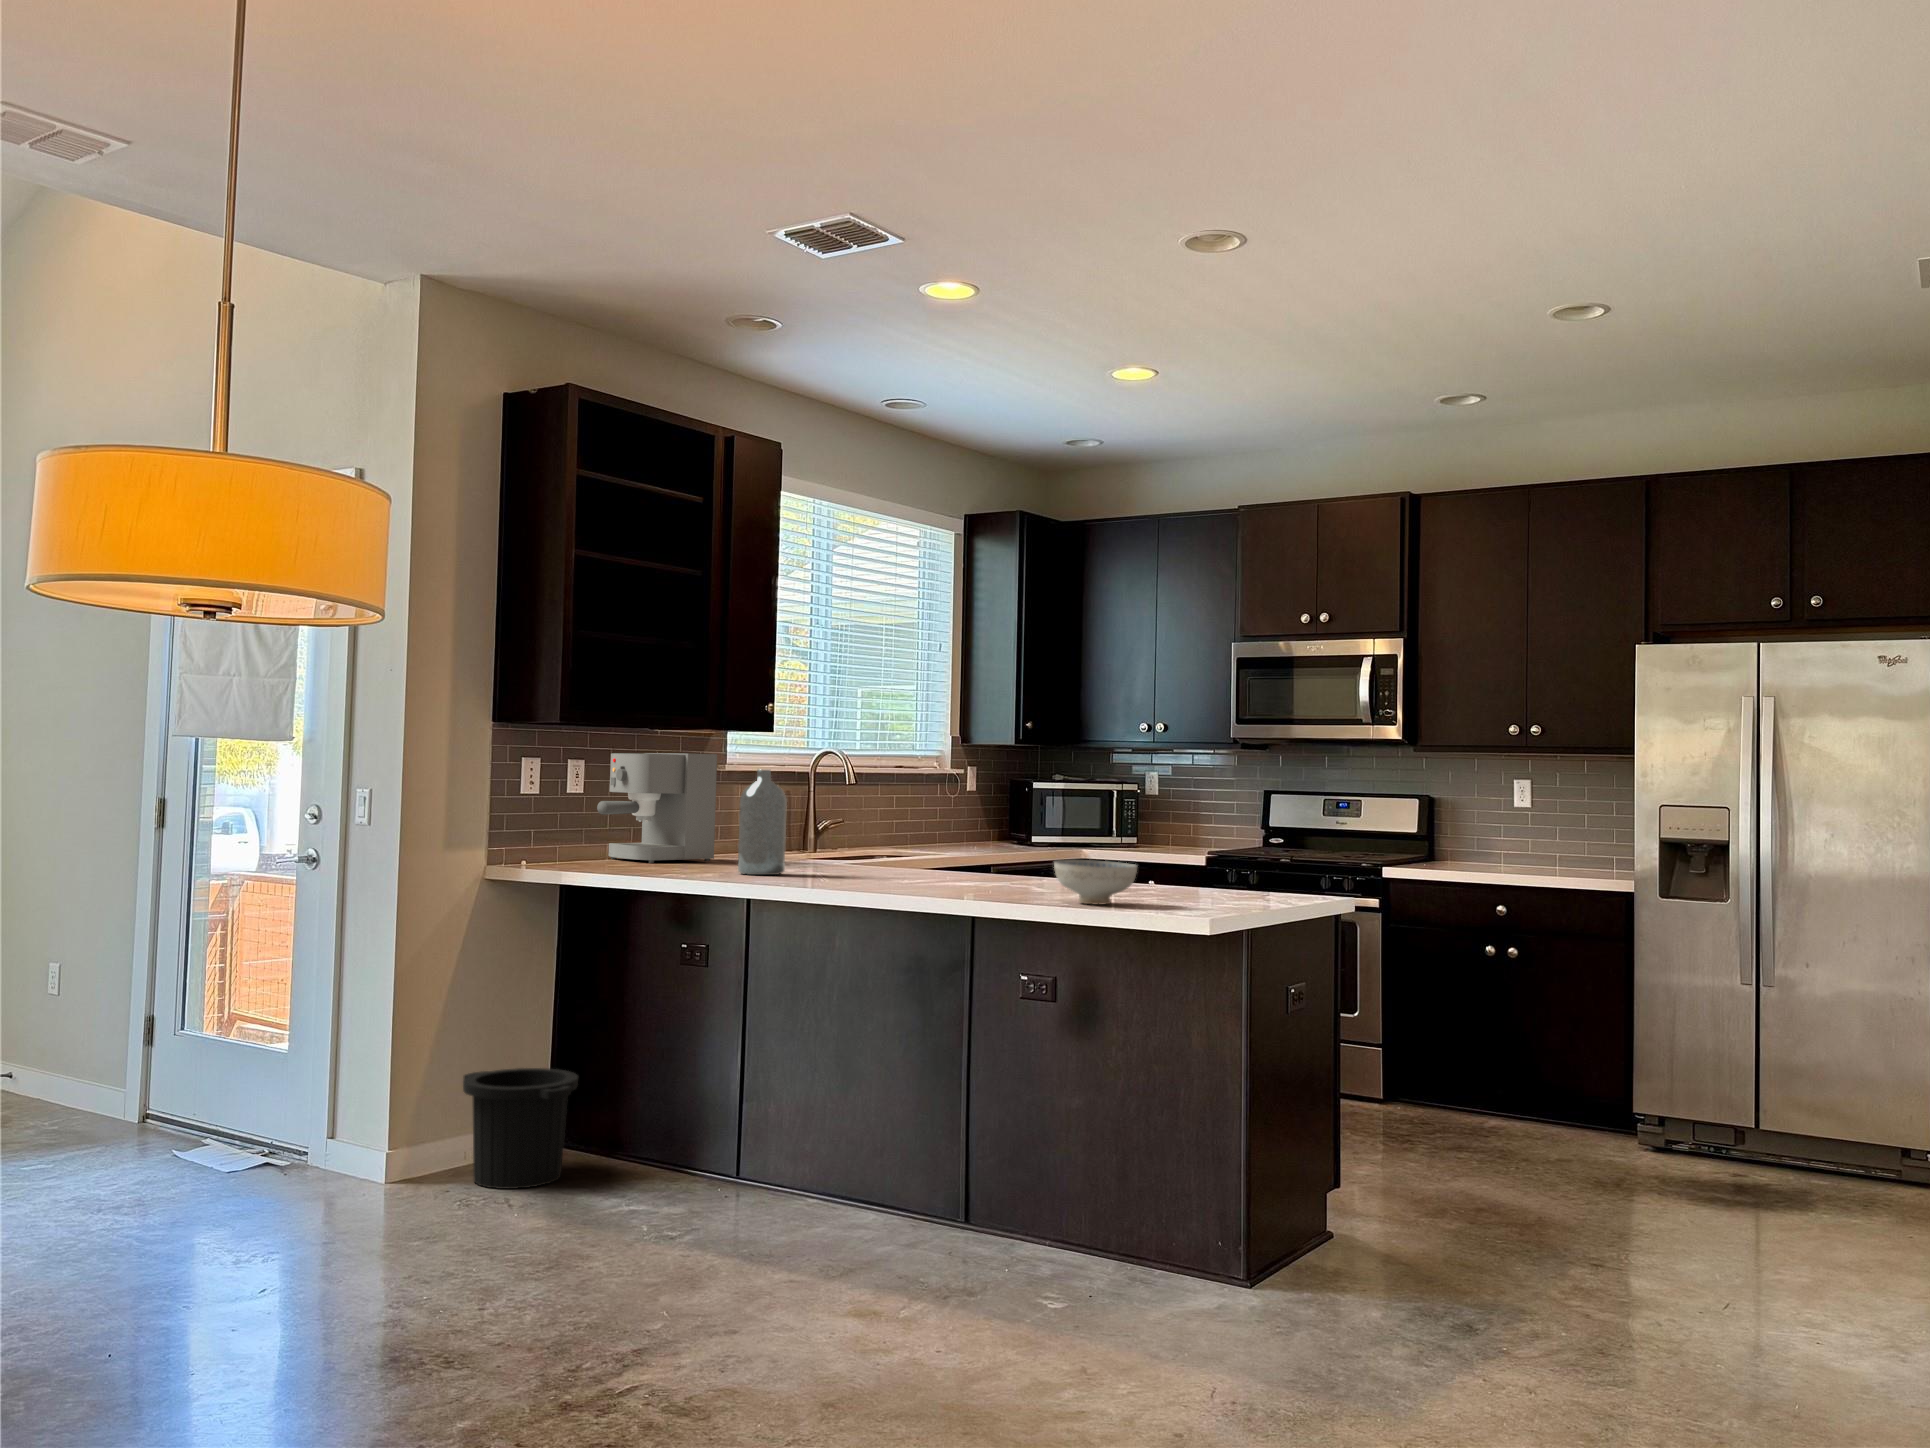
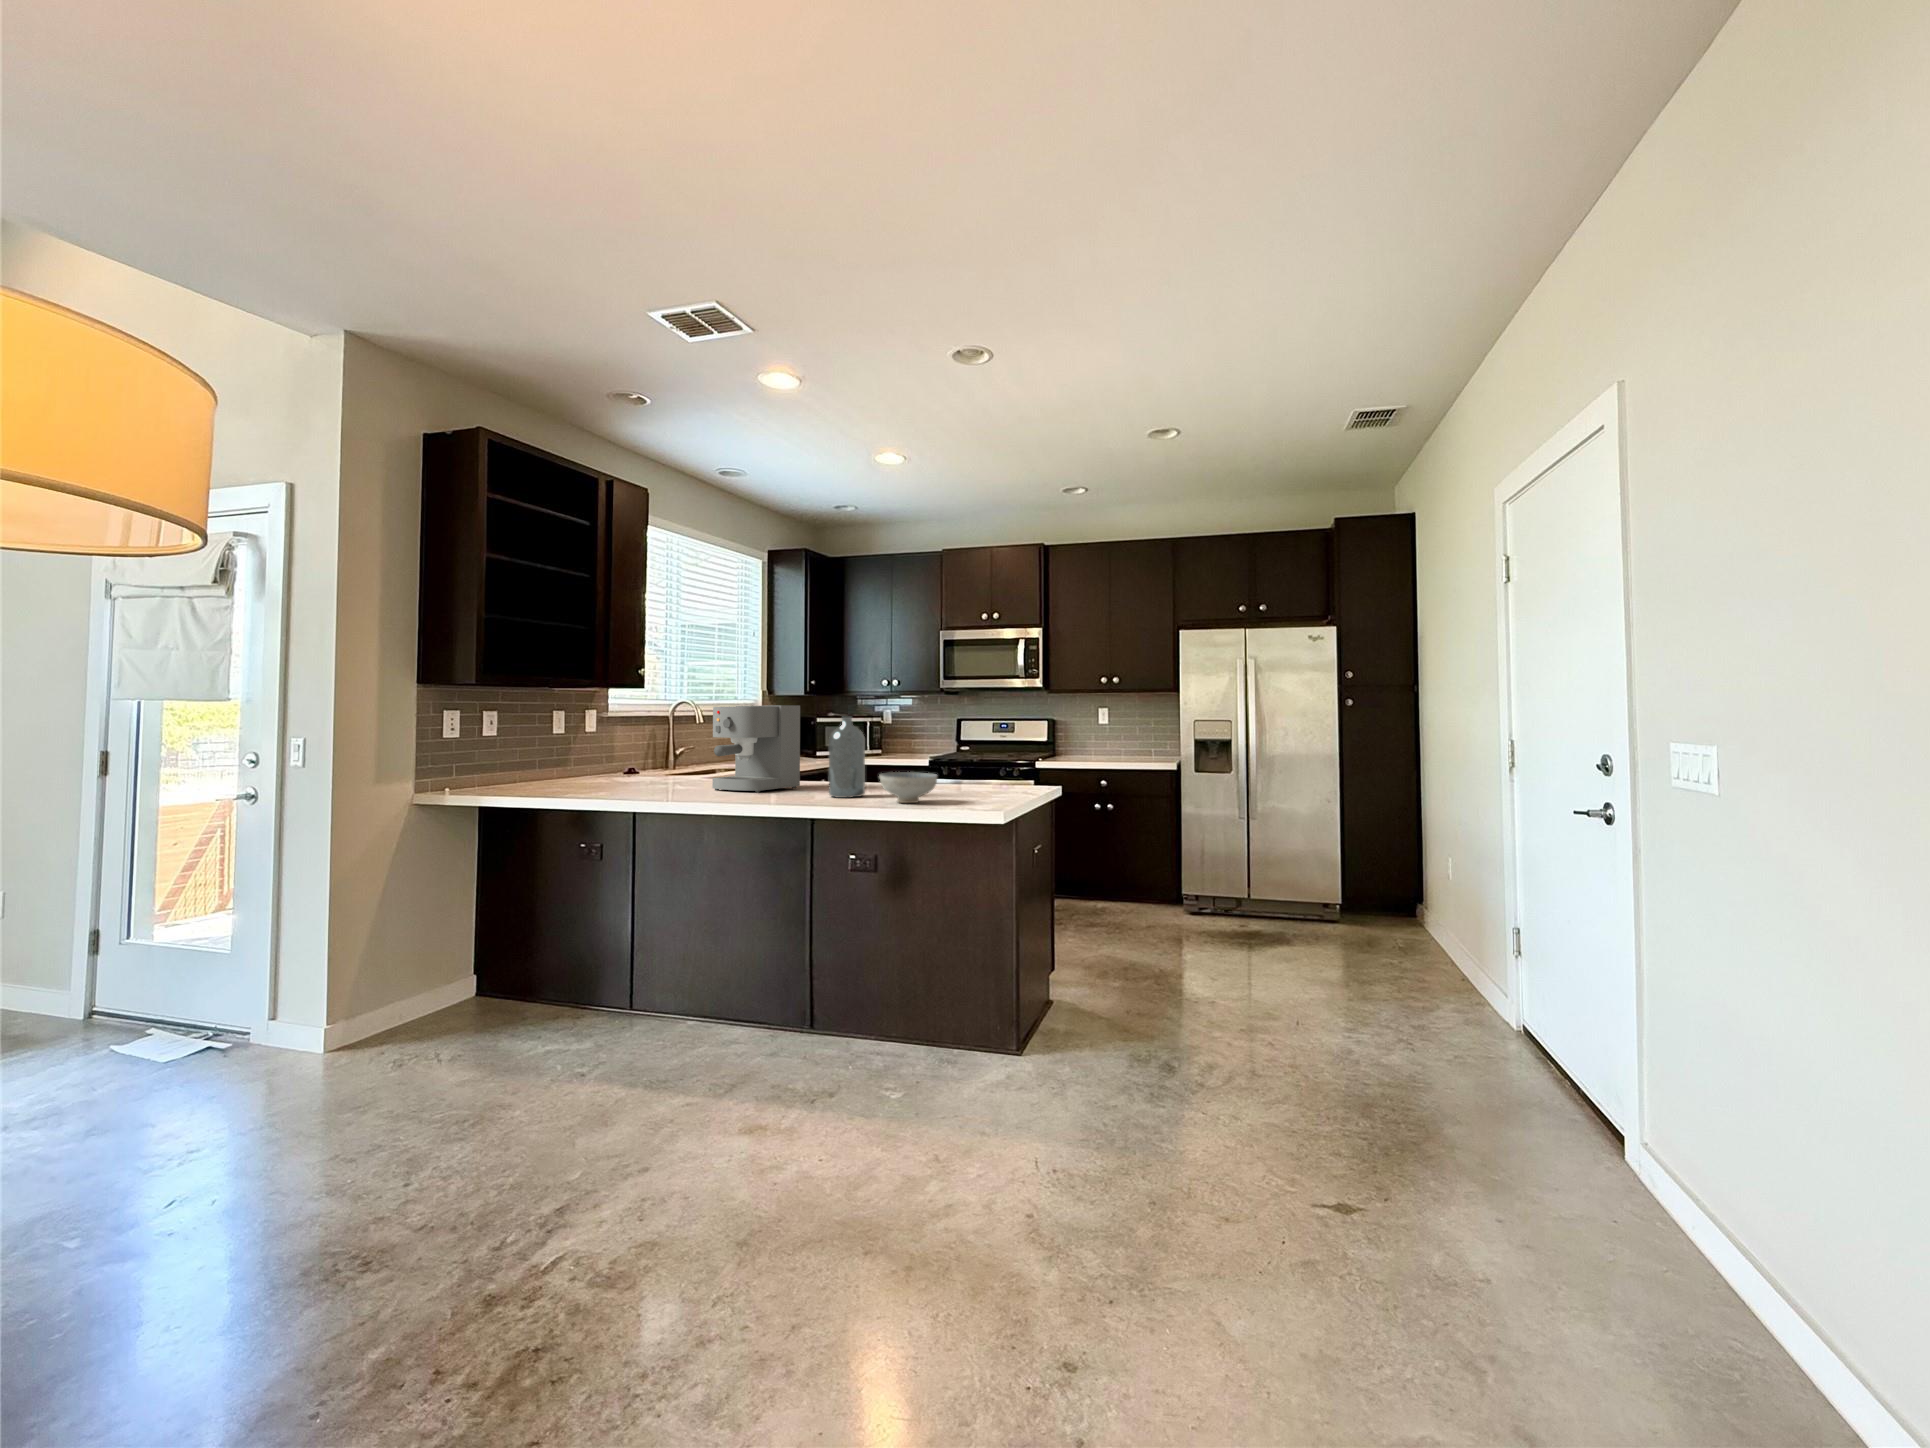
coffee maker: present [597,753,717,863] -> present [712,705,800,793]
bottle: present [738,770,787,875] -> present [829,717,865,798]
trash can: present [463,1068,578,1189] -> none [397,944,499,1044]

